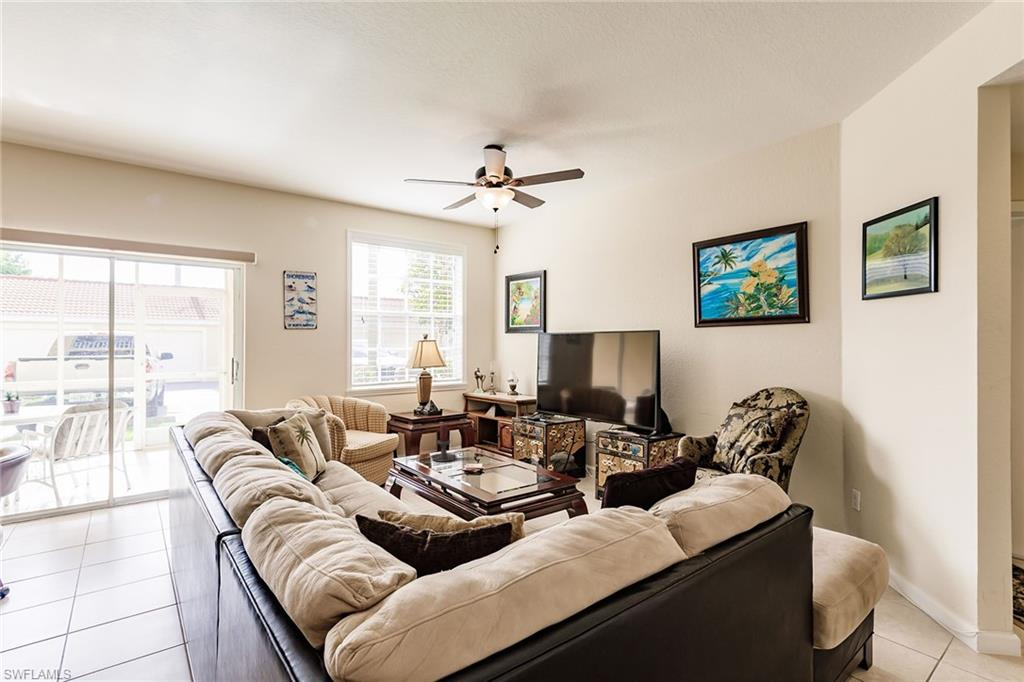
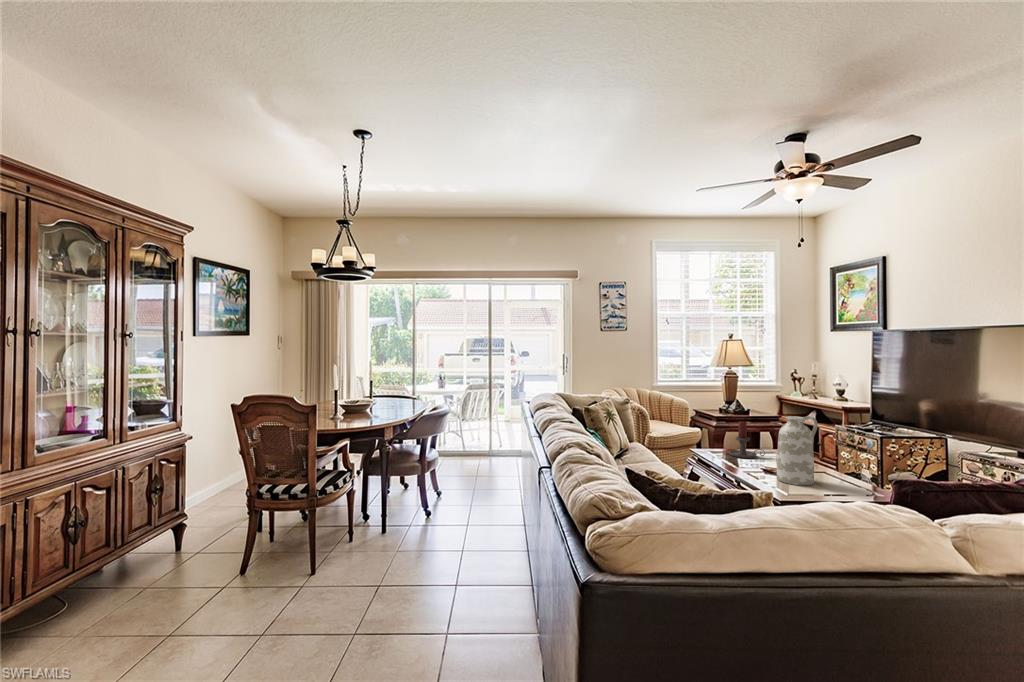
vase: none [480,415,514,483] -> present [777,416,818,486]

